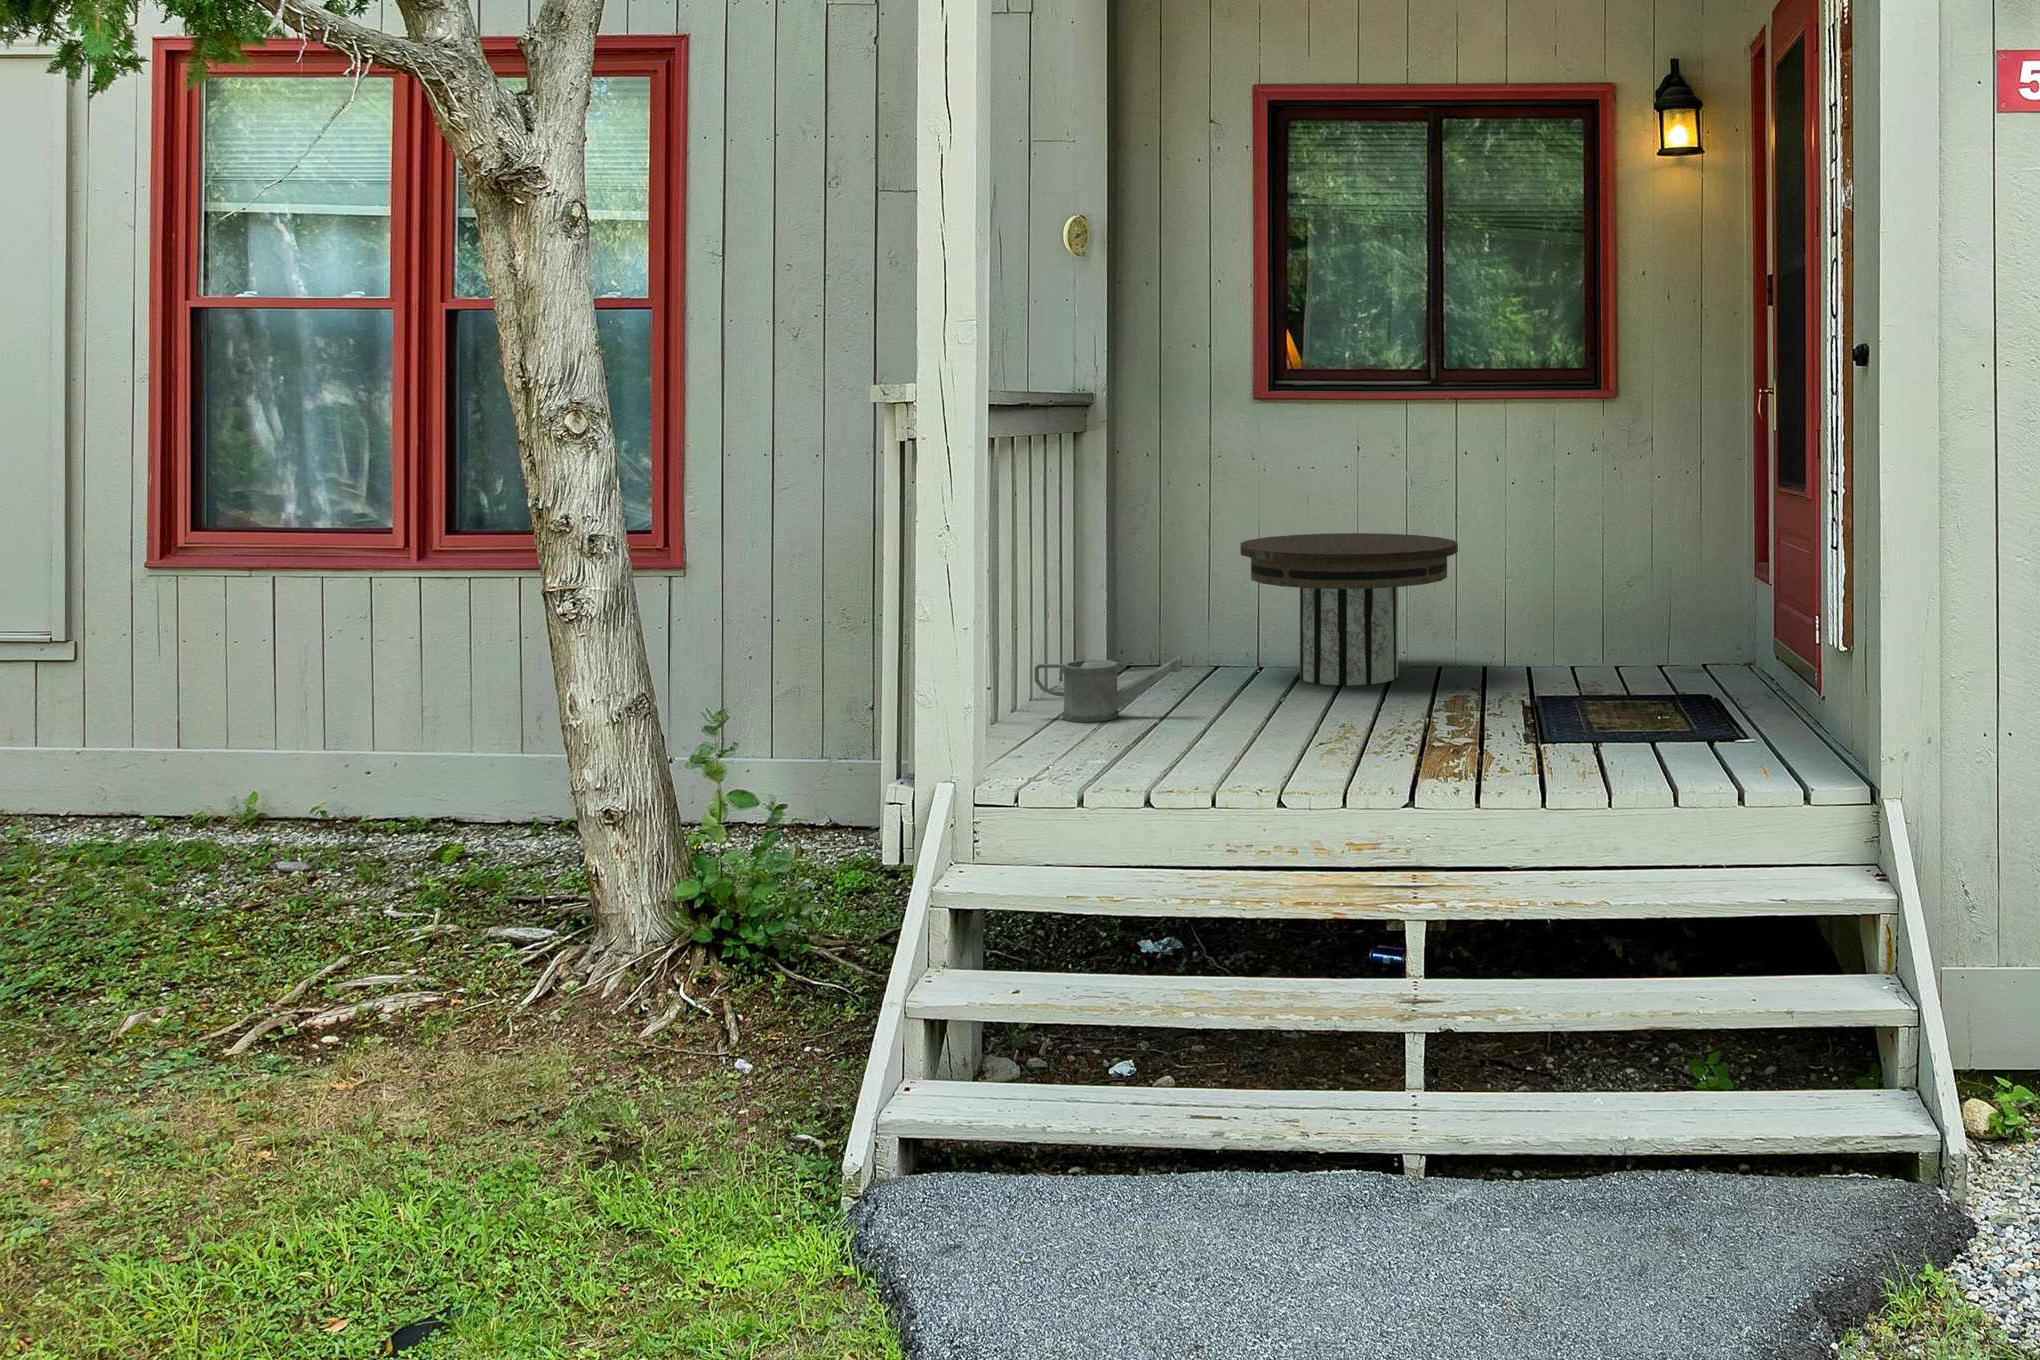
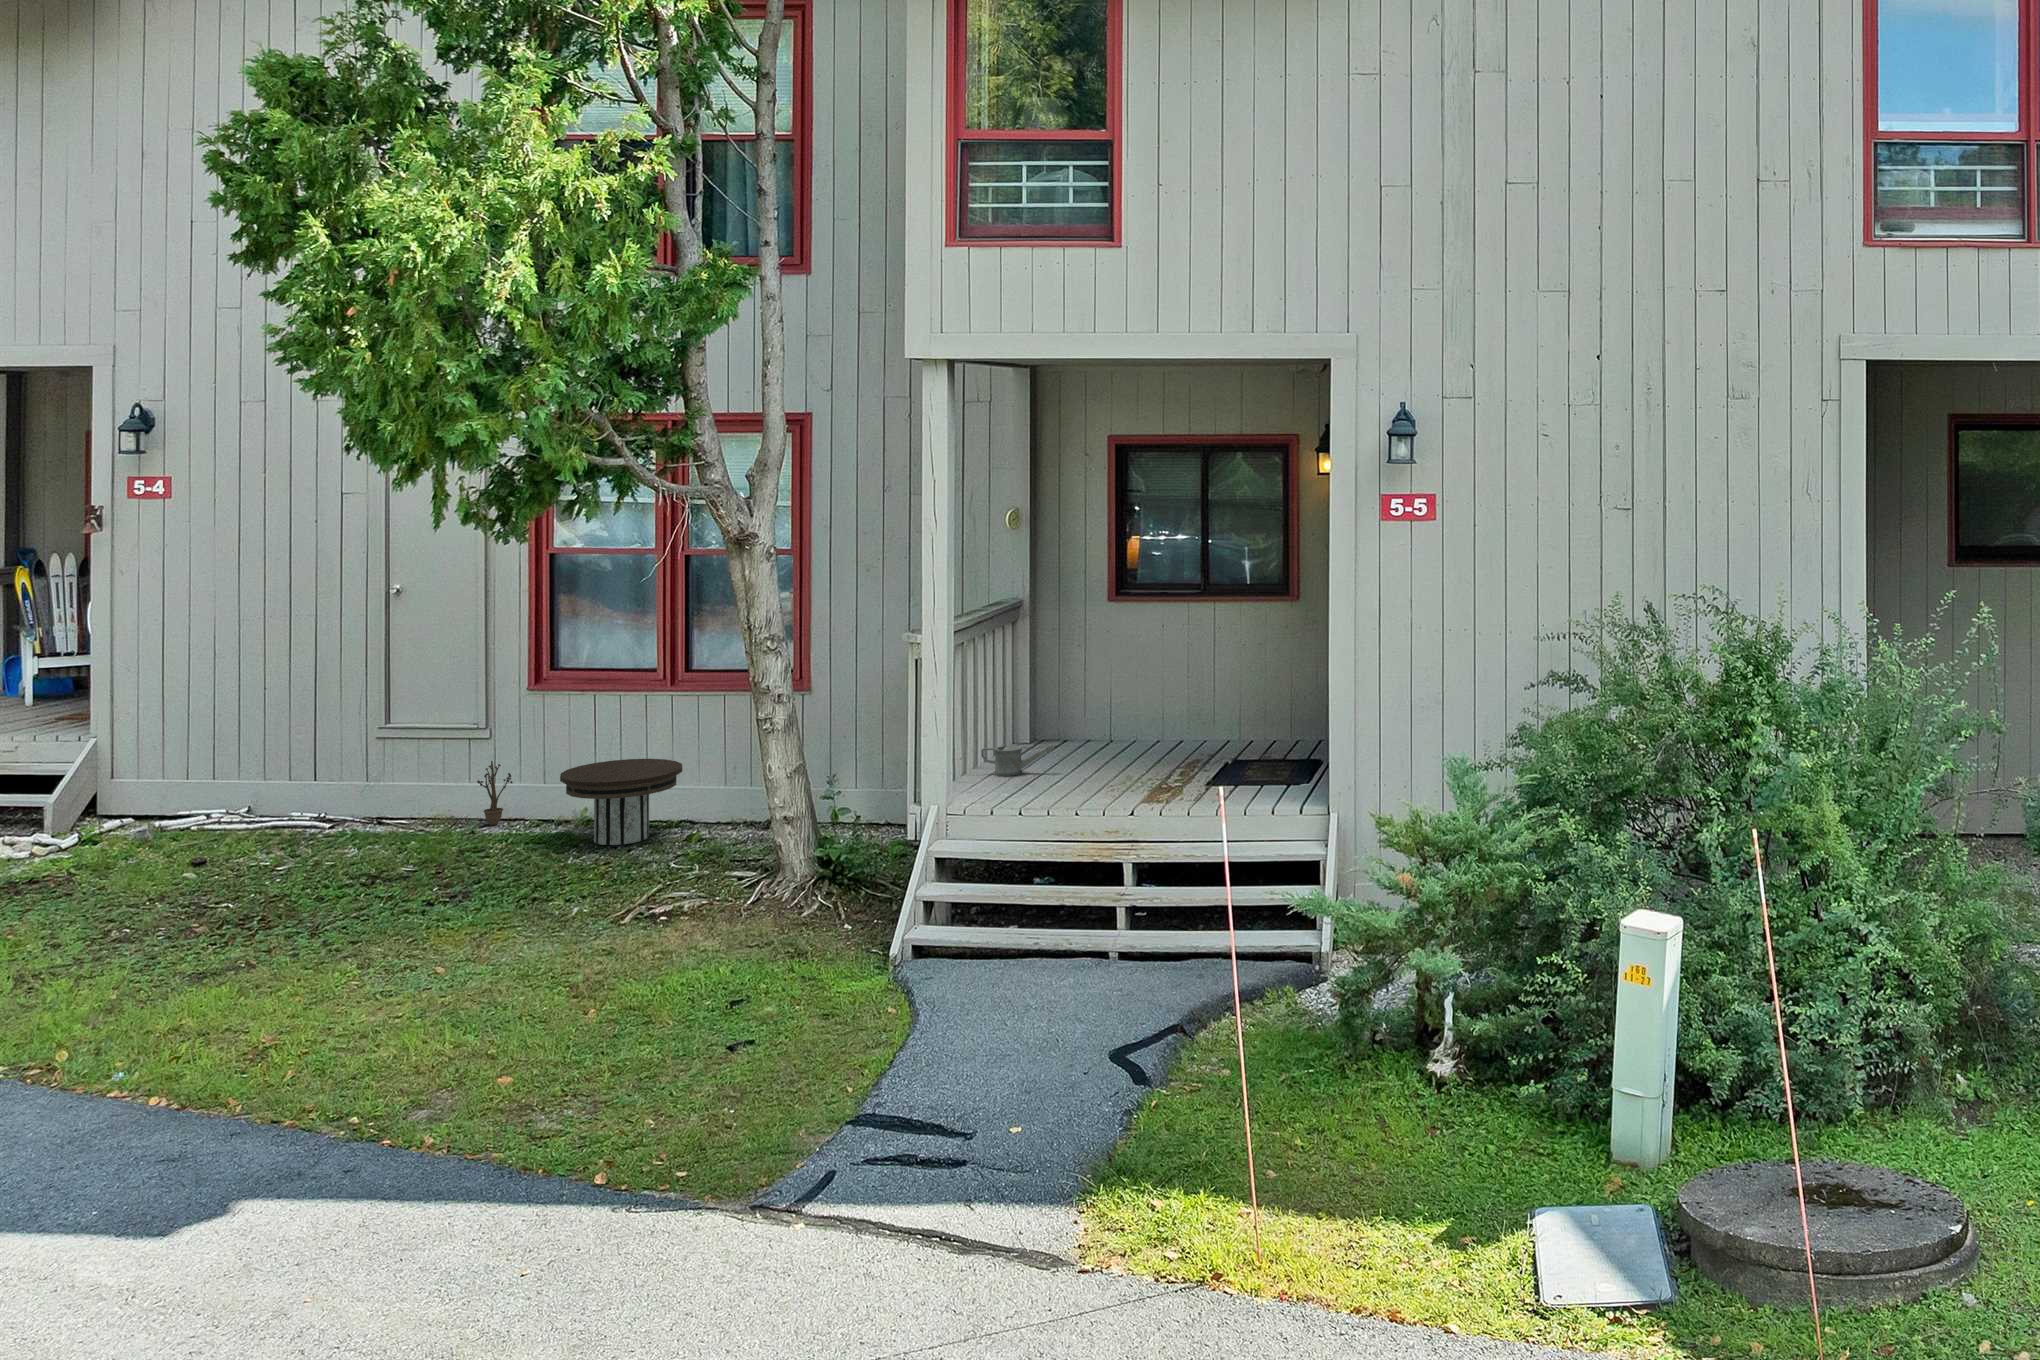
side table: present [1240,533,1458,685] -> present [560,759,682,845]
decorative plant: none [32,704,111,827] -> present [471,761,513,825]

